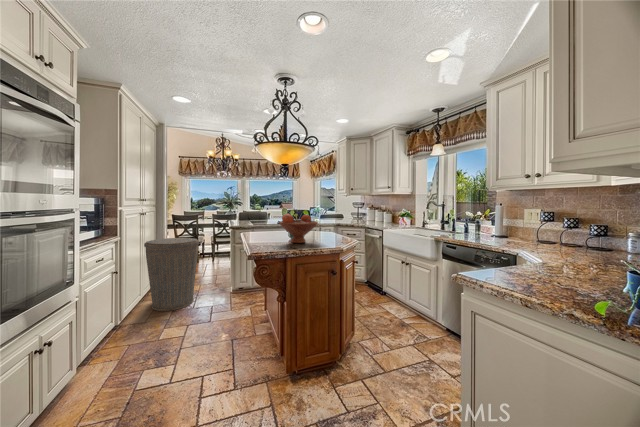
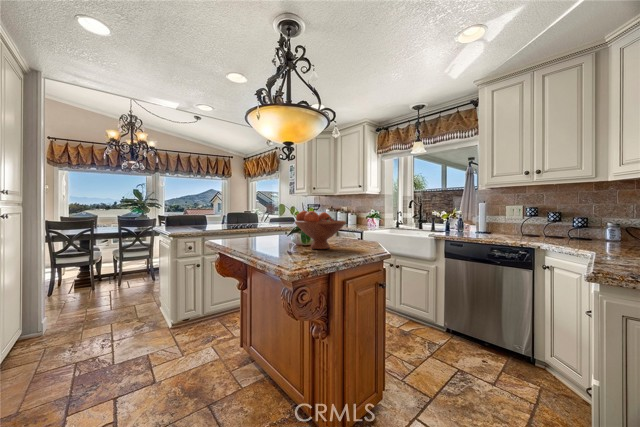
trash can: present [144,238,199,311] -> none [22,253,124,375]

